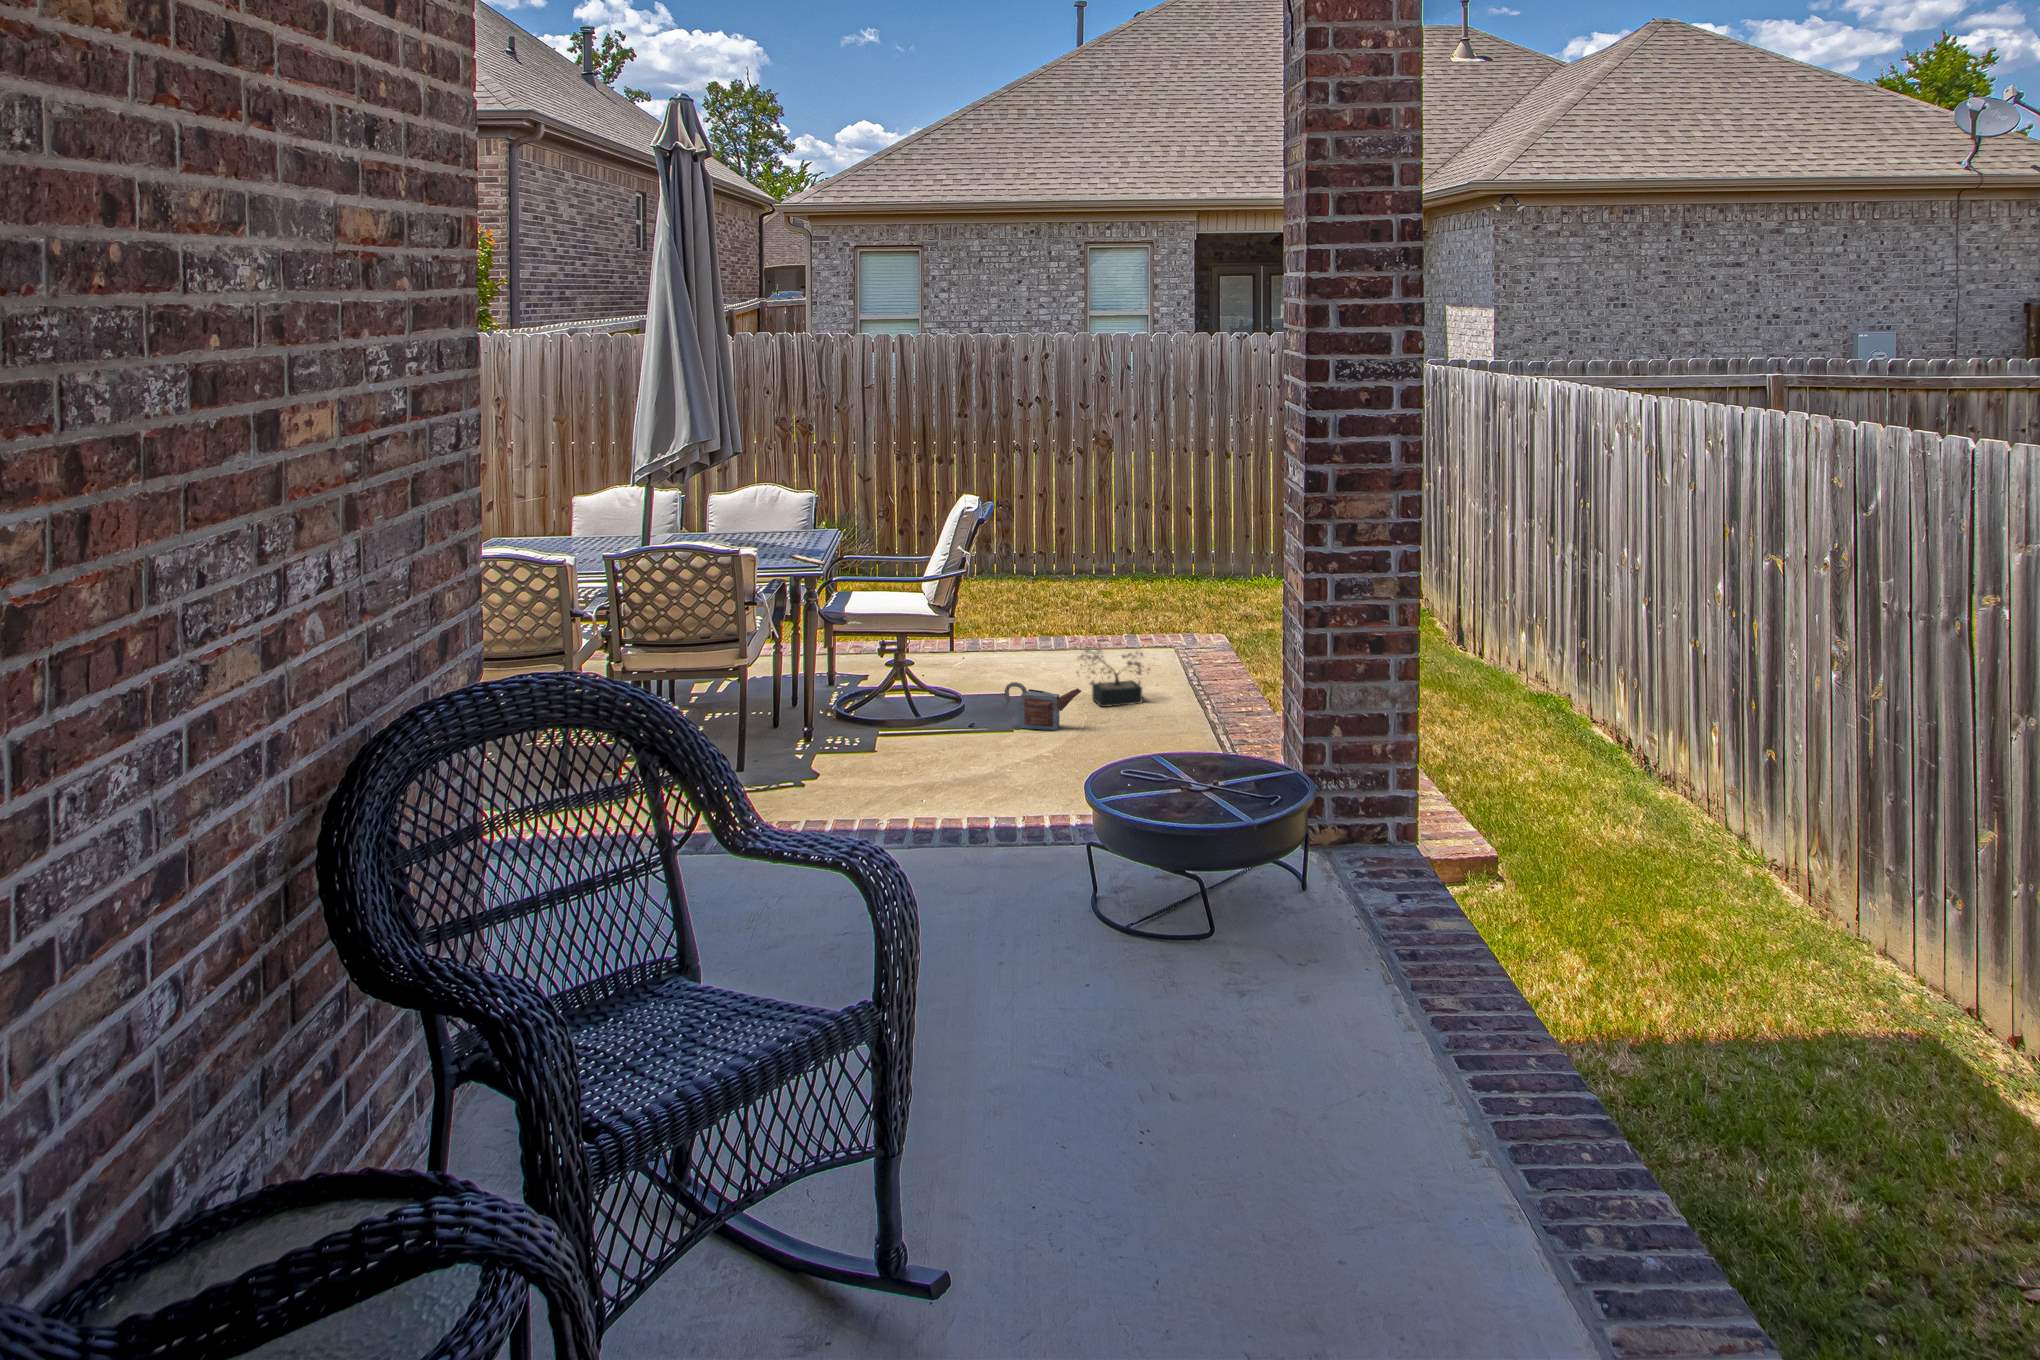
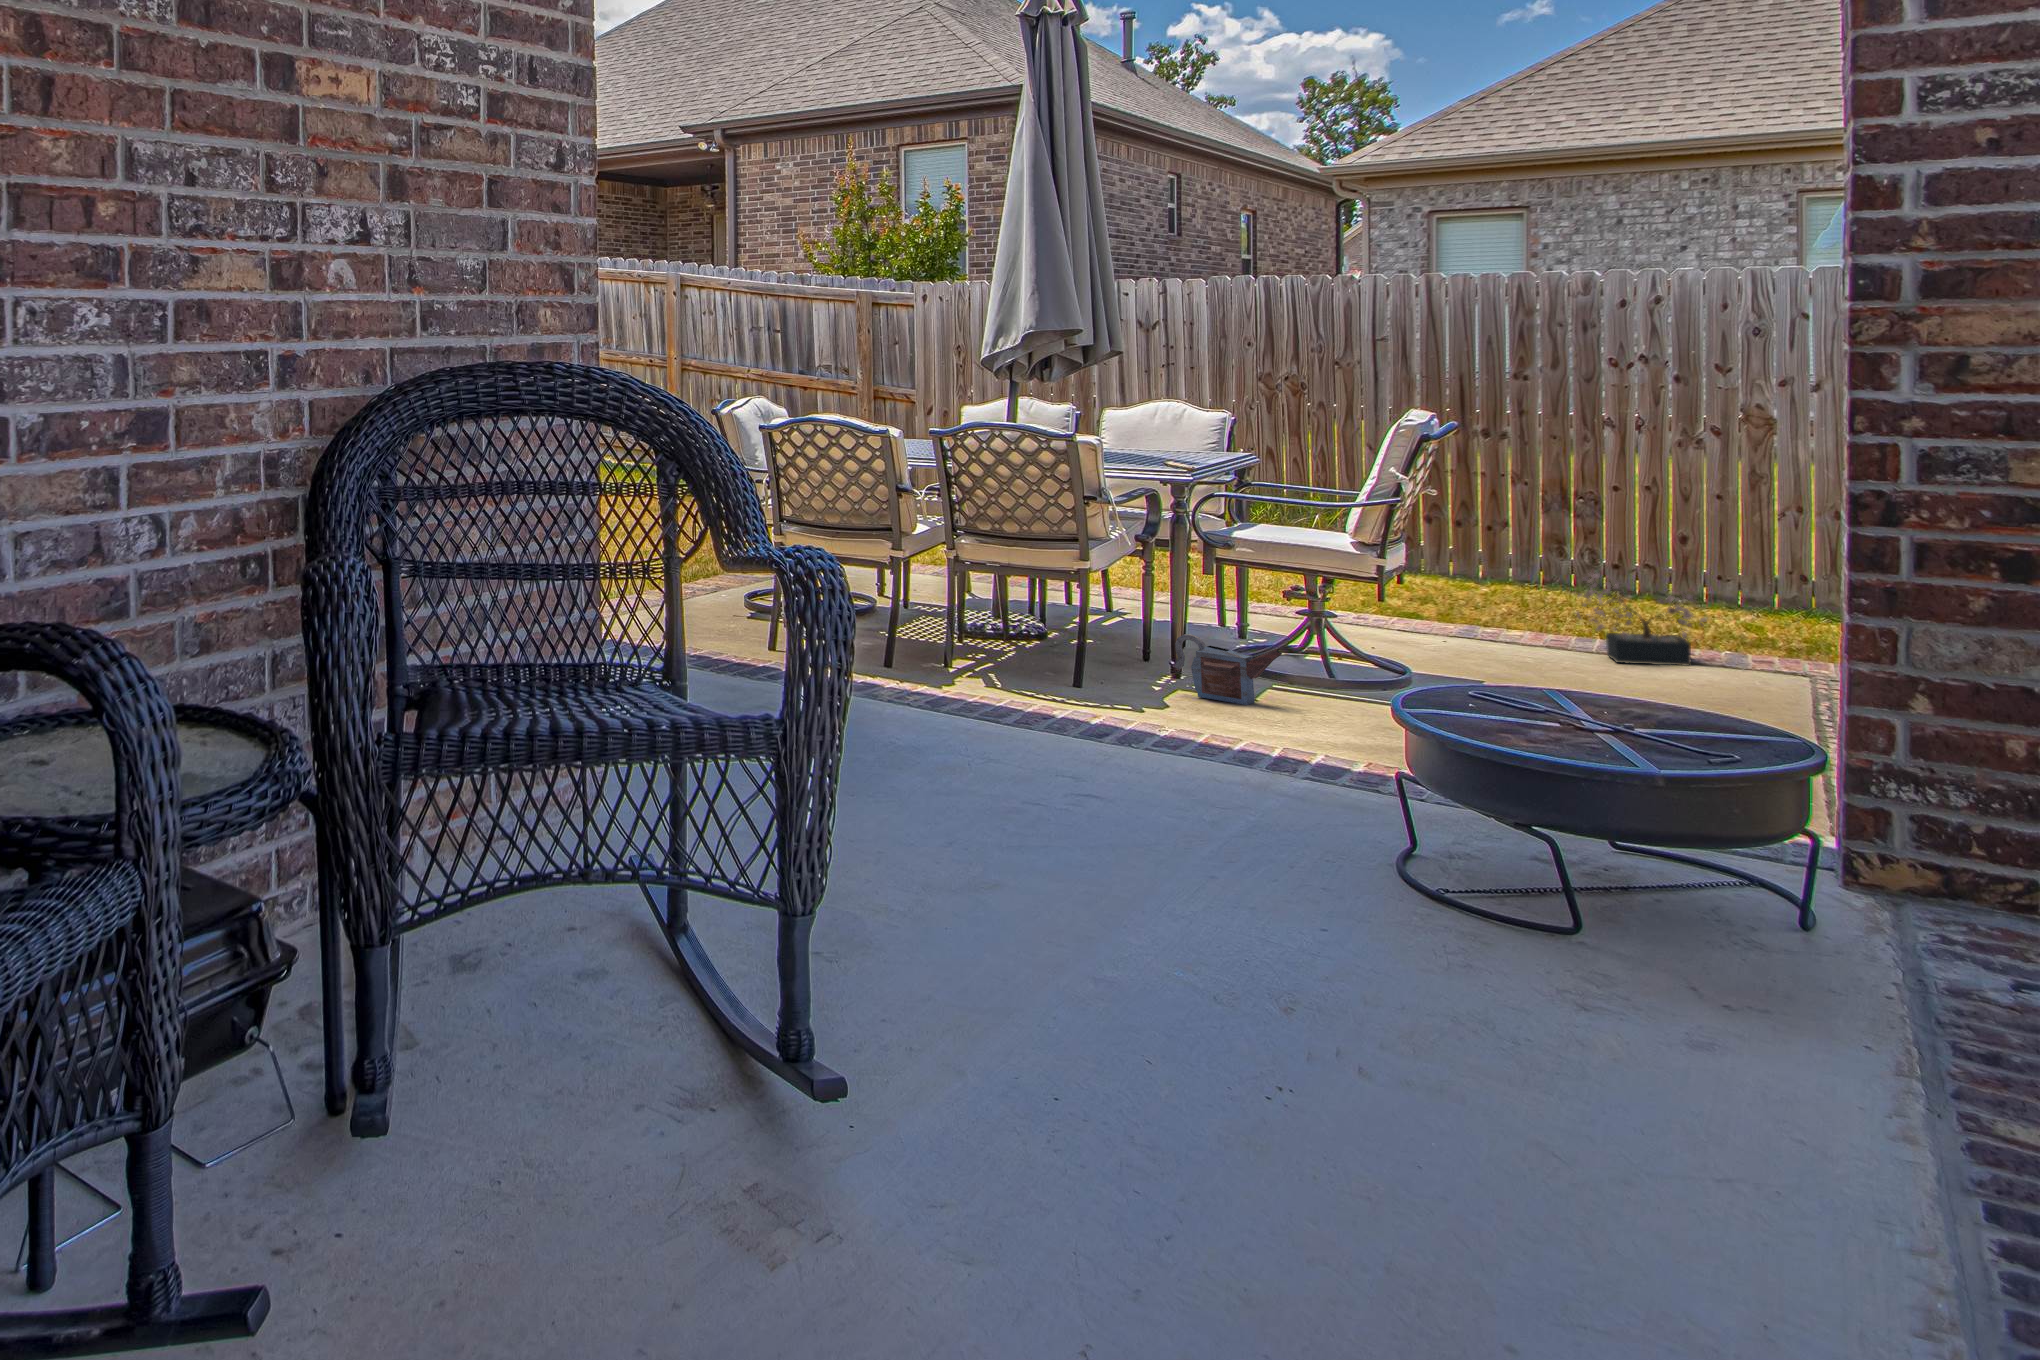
watering can: present [1004,682,1081,730] -> present [1175,634,1282,705]

